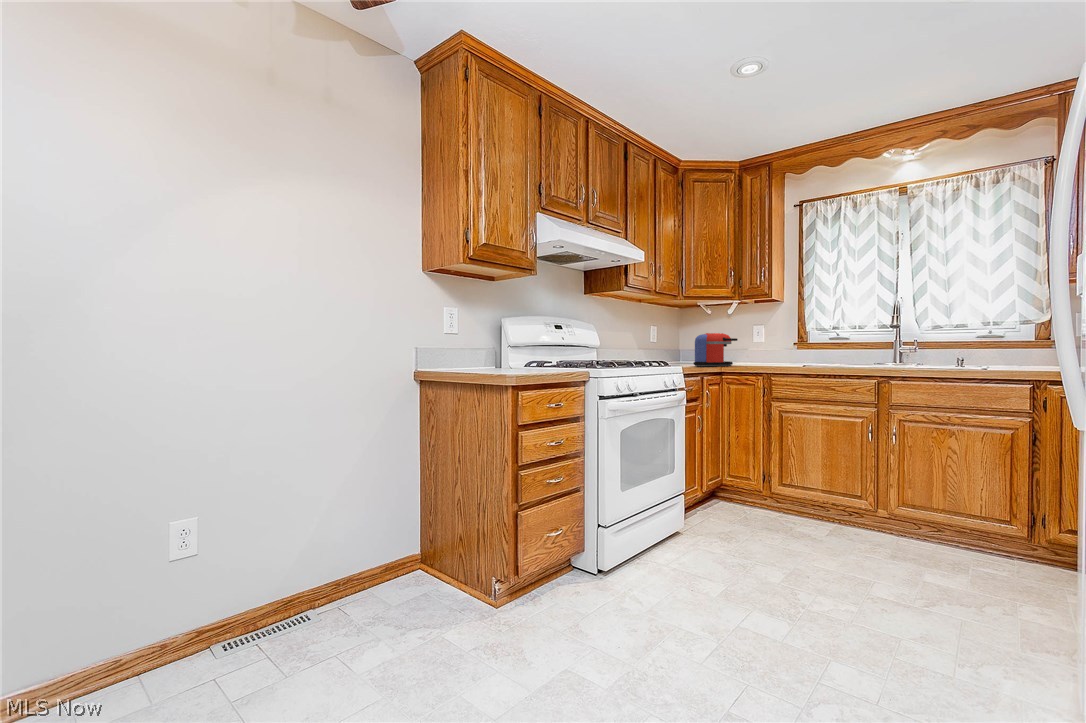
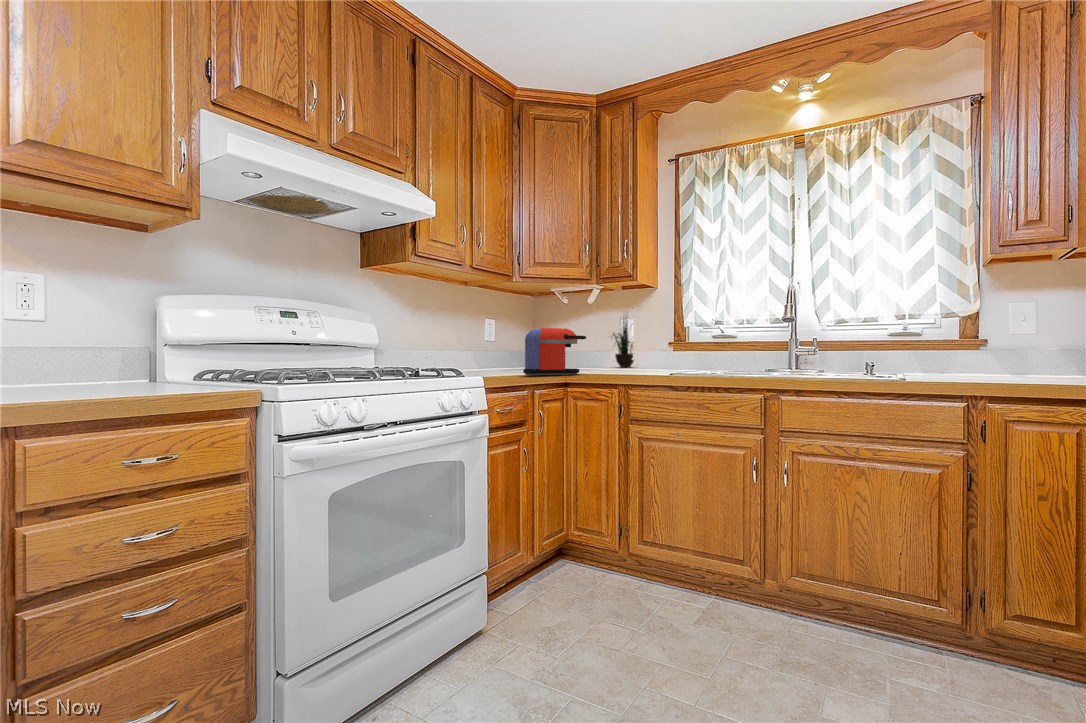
potted plant: none [743,313,771,361] -> present [613,317,634,367]

